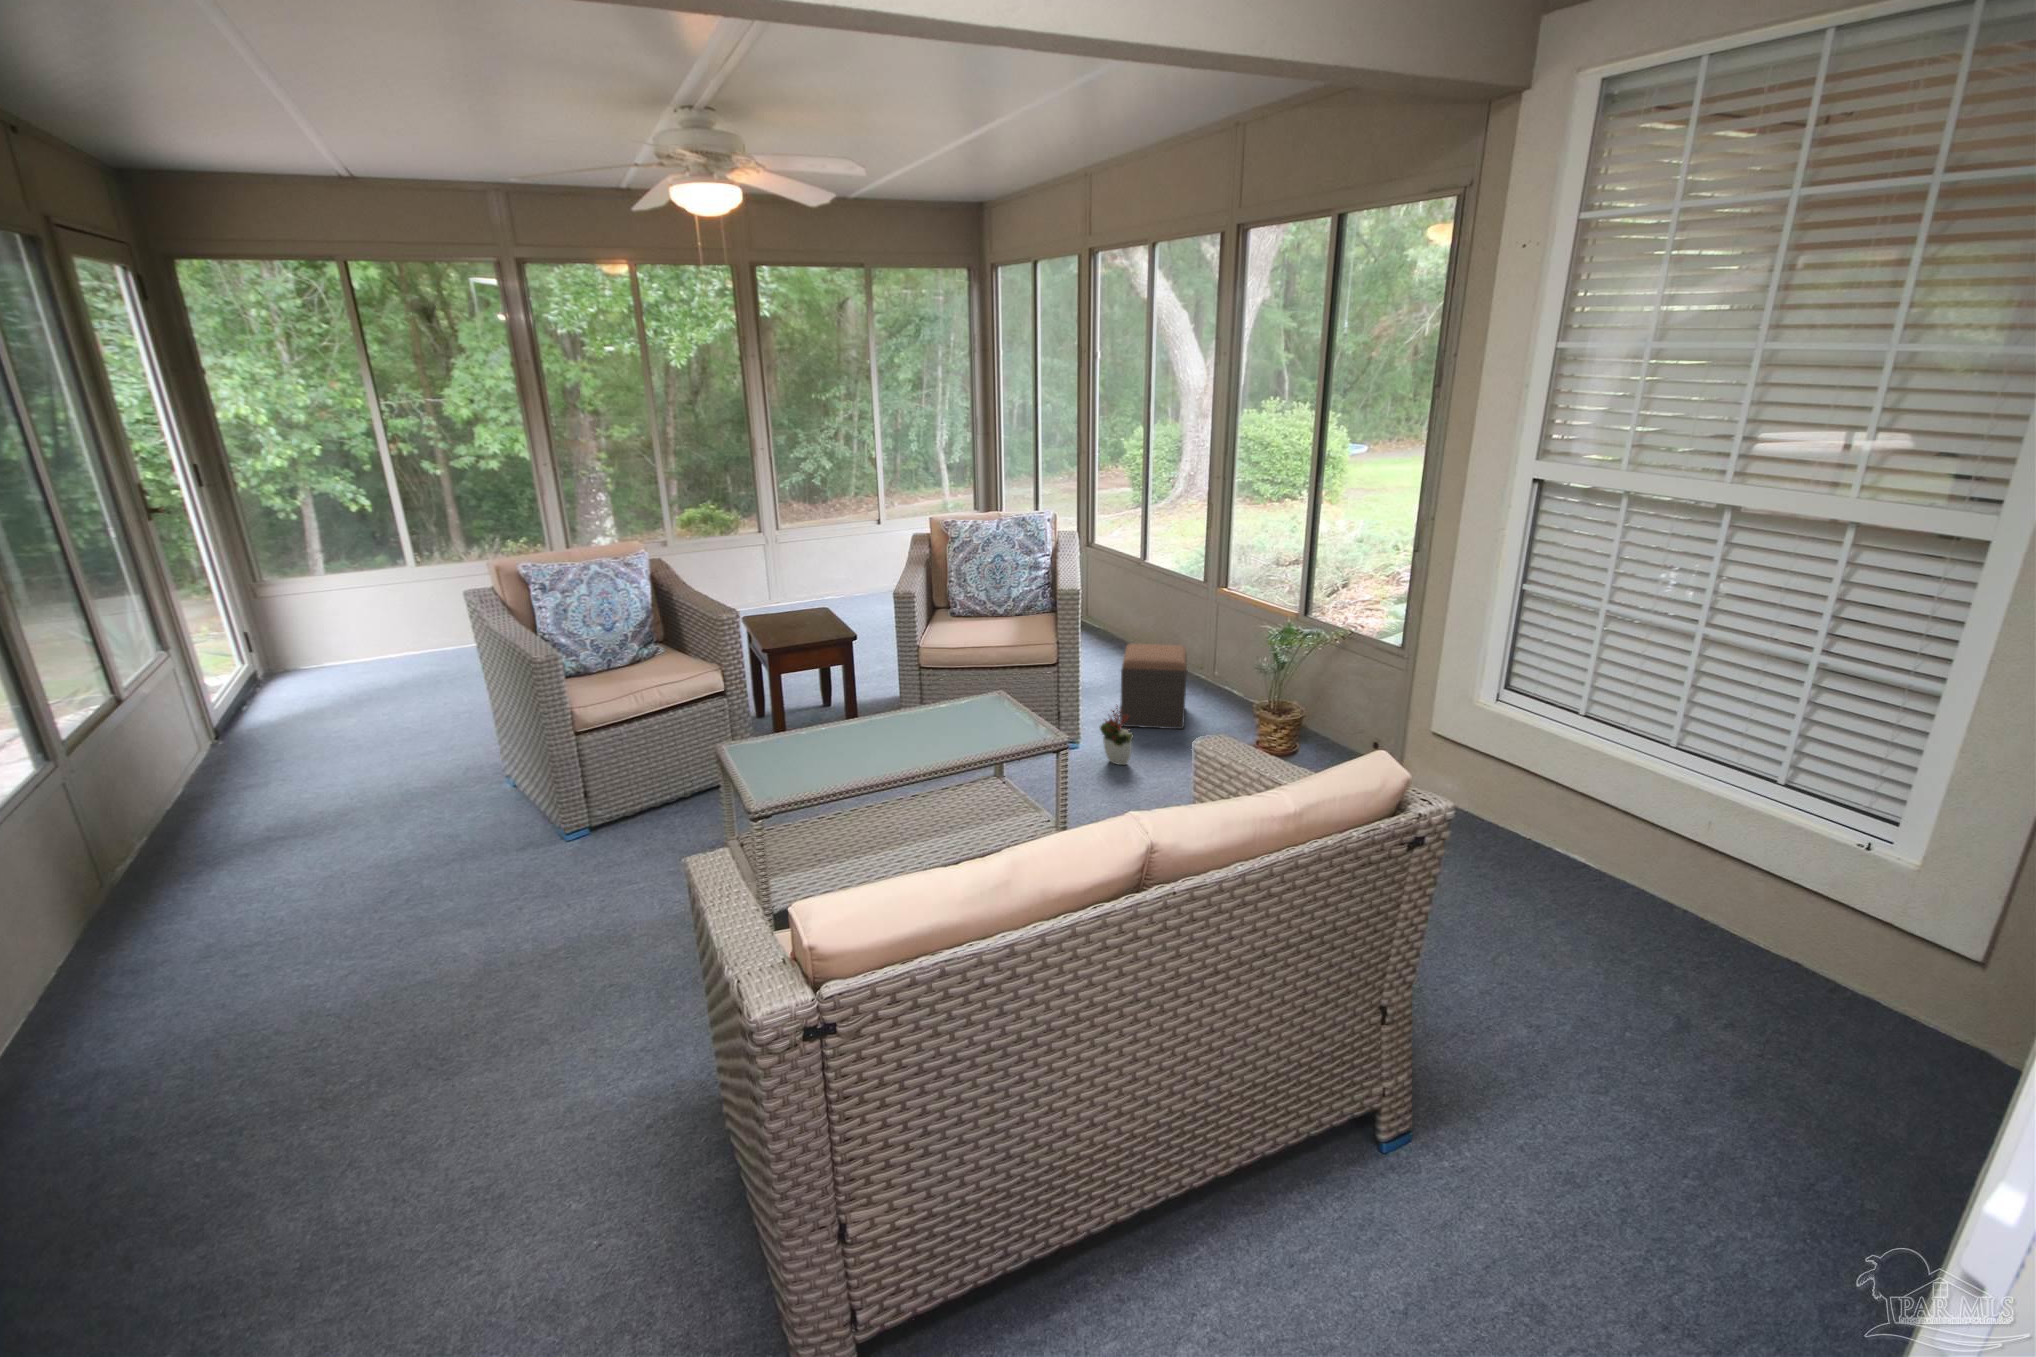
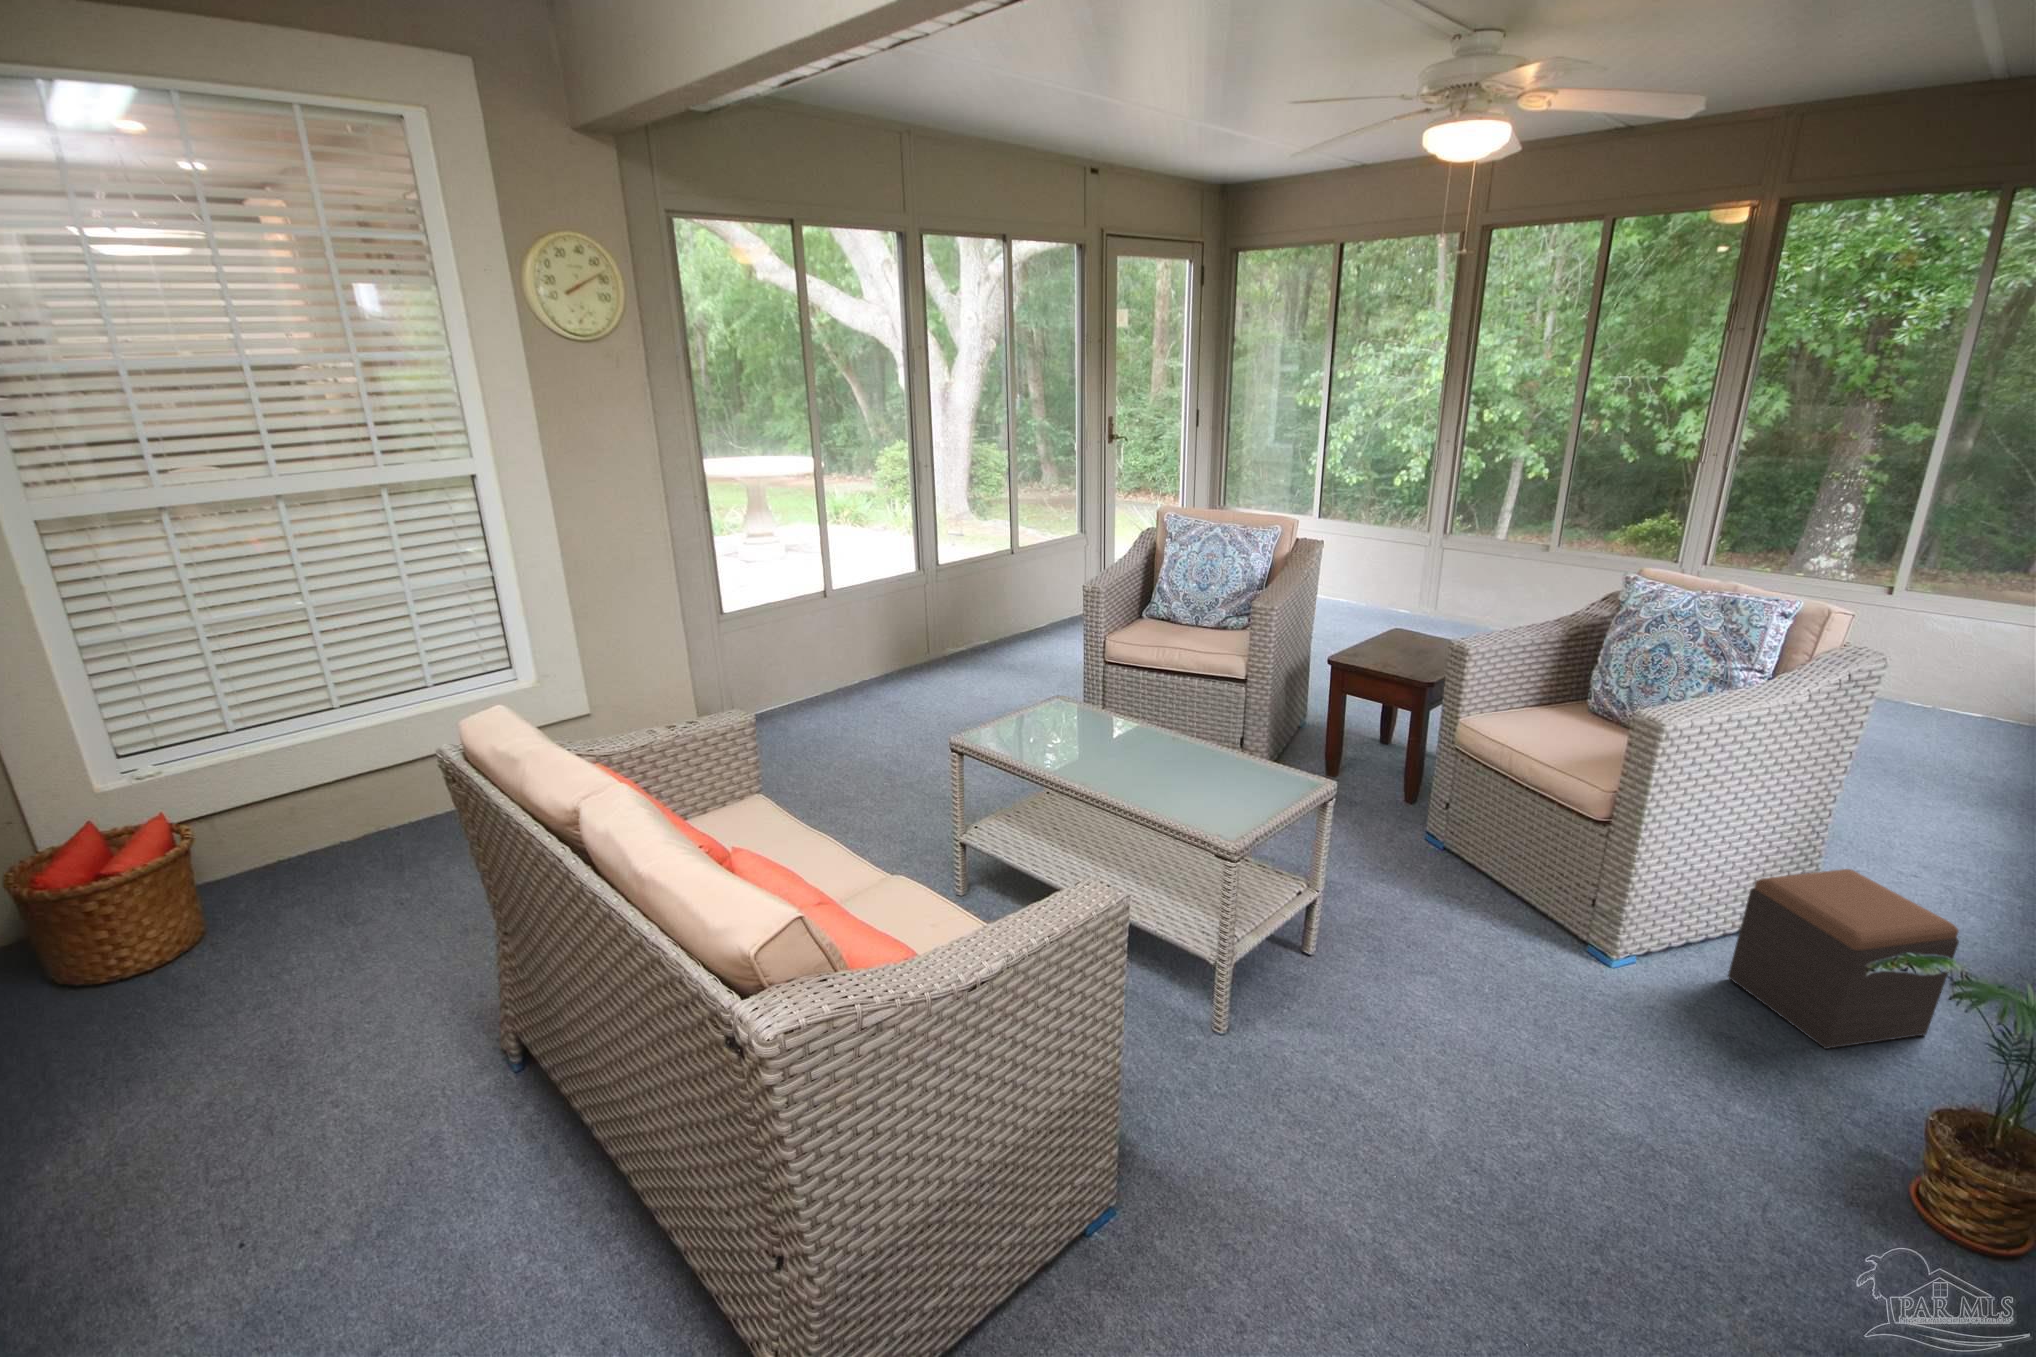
decorative plant: present [1100,706,1133,765] -> none [1578,910,1636,1009]

